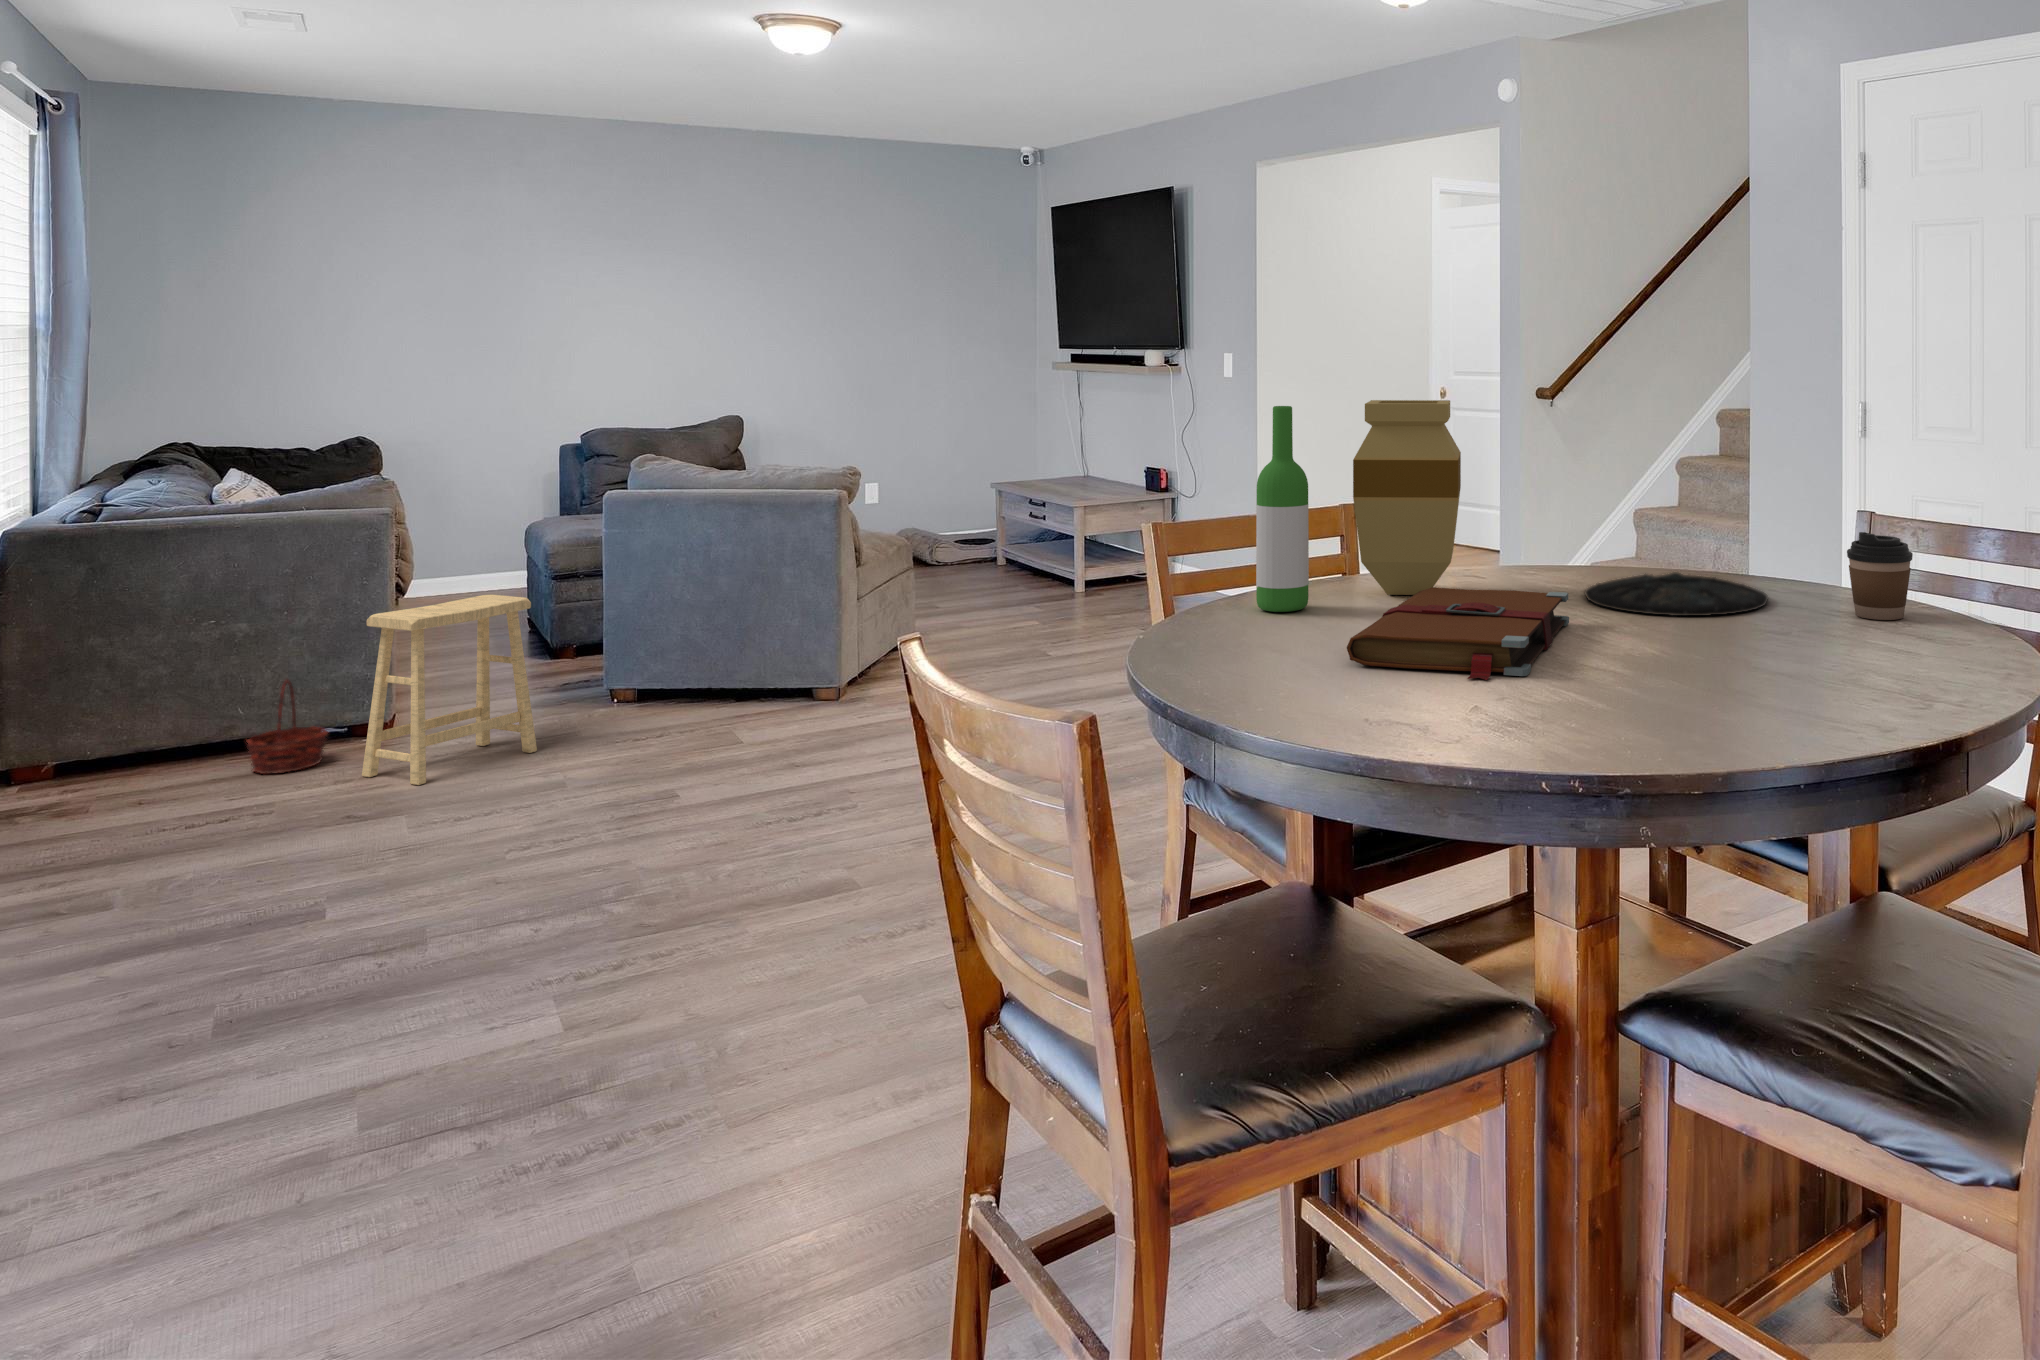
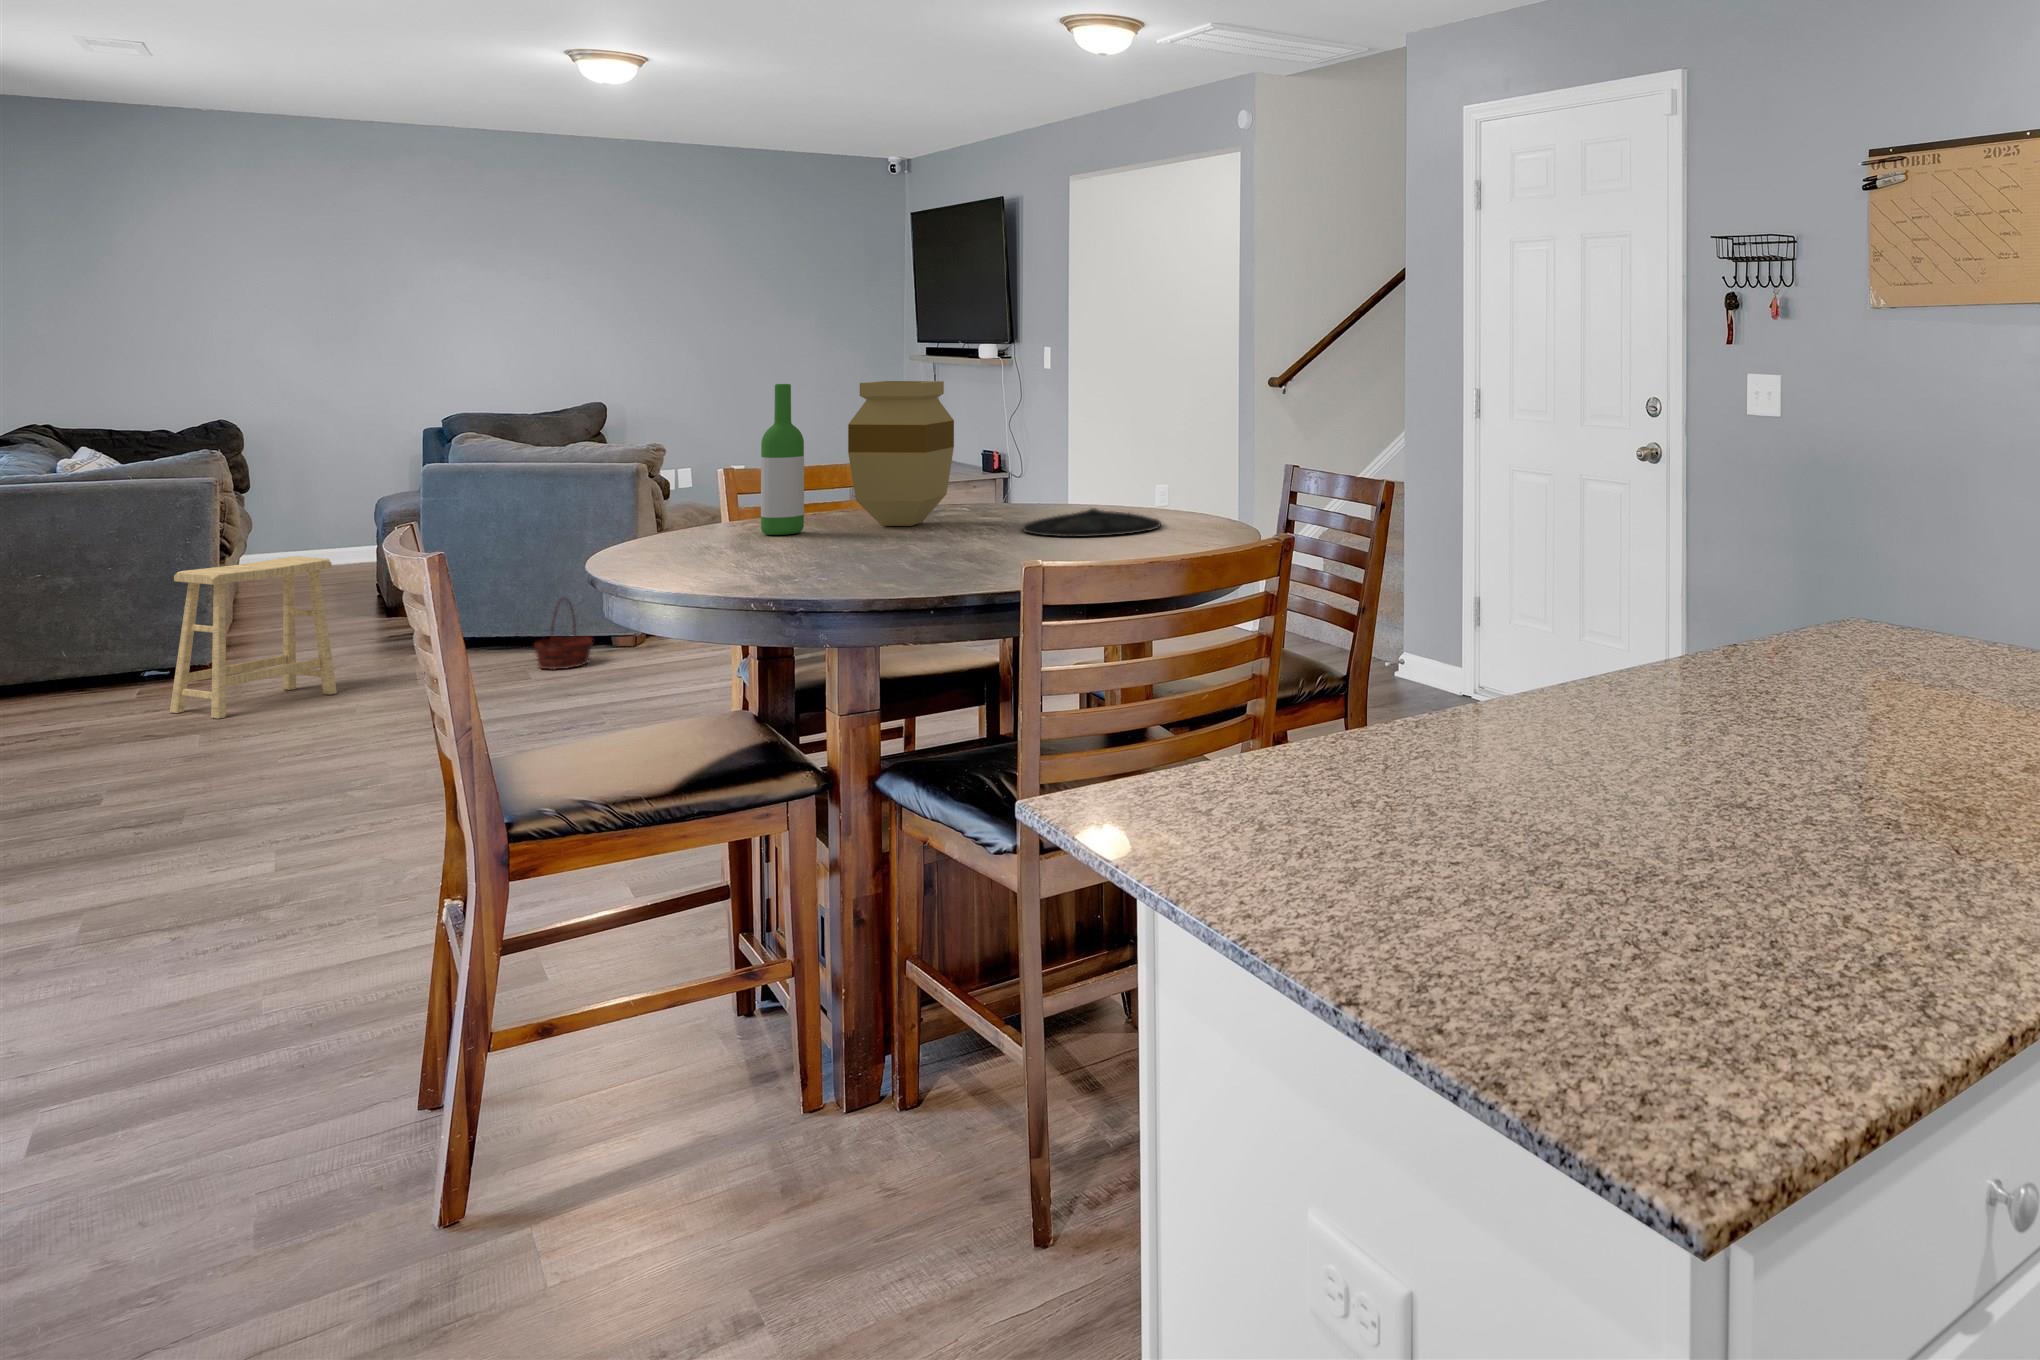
coffee cup: present [1847,532,1913,620] -> none [1191,476,1238,539]
book: present [1347,587,1569,680] -> none [754,516,974,568]
basket: present [247,680,327,774] -> present [535,602,593,670]

